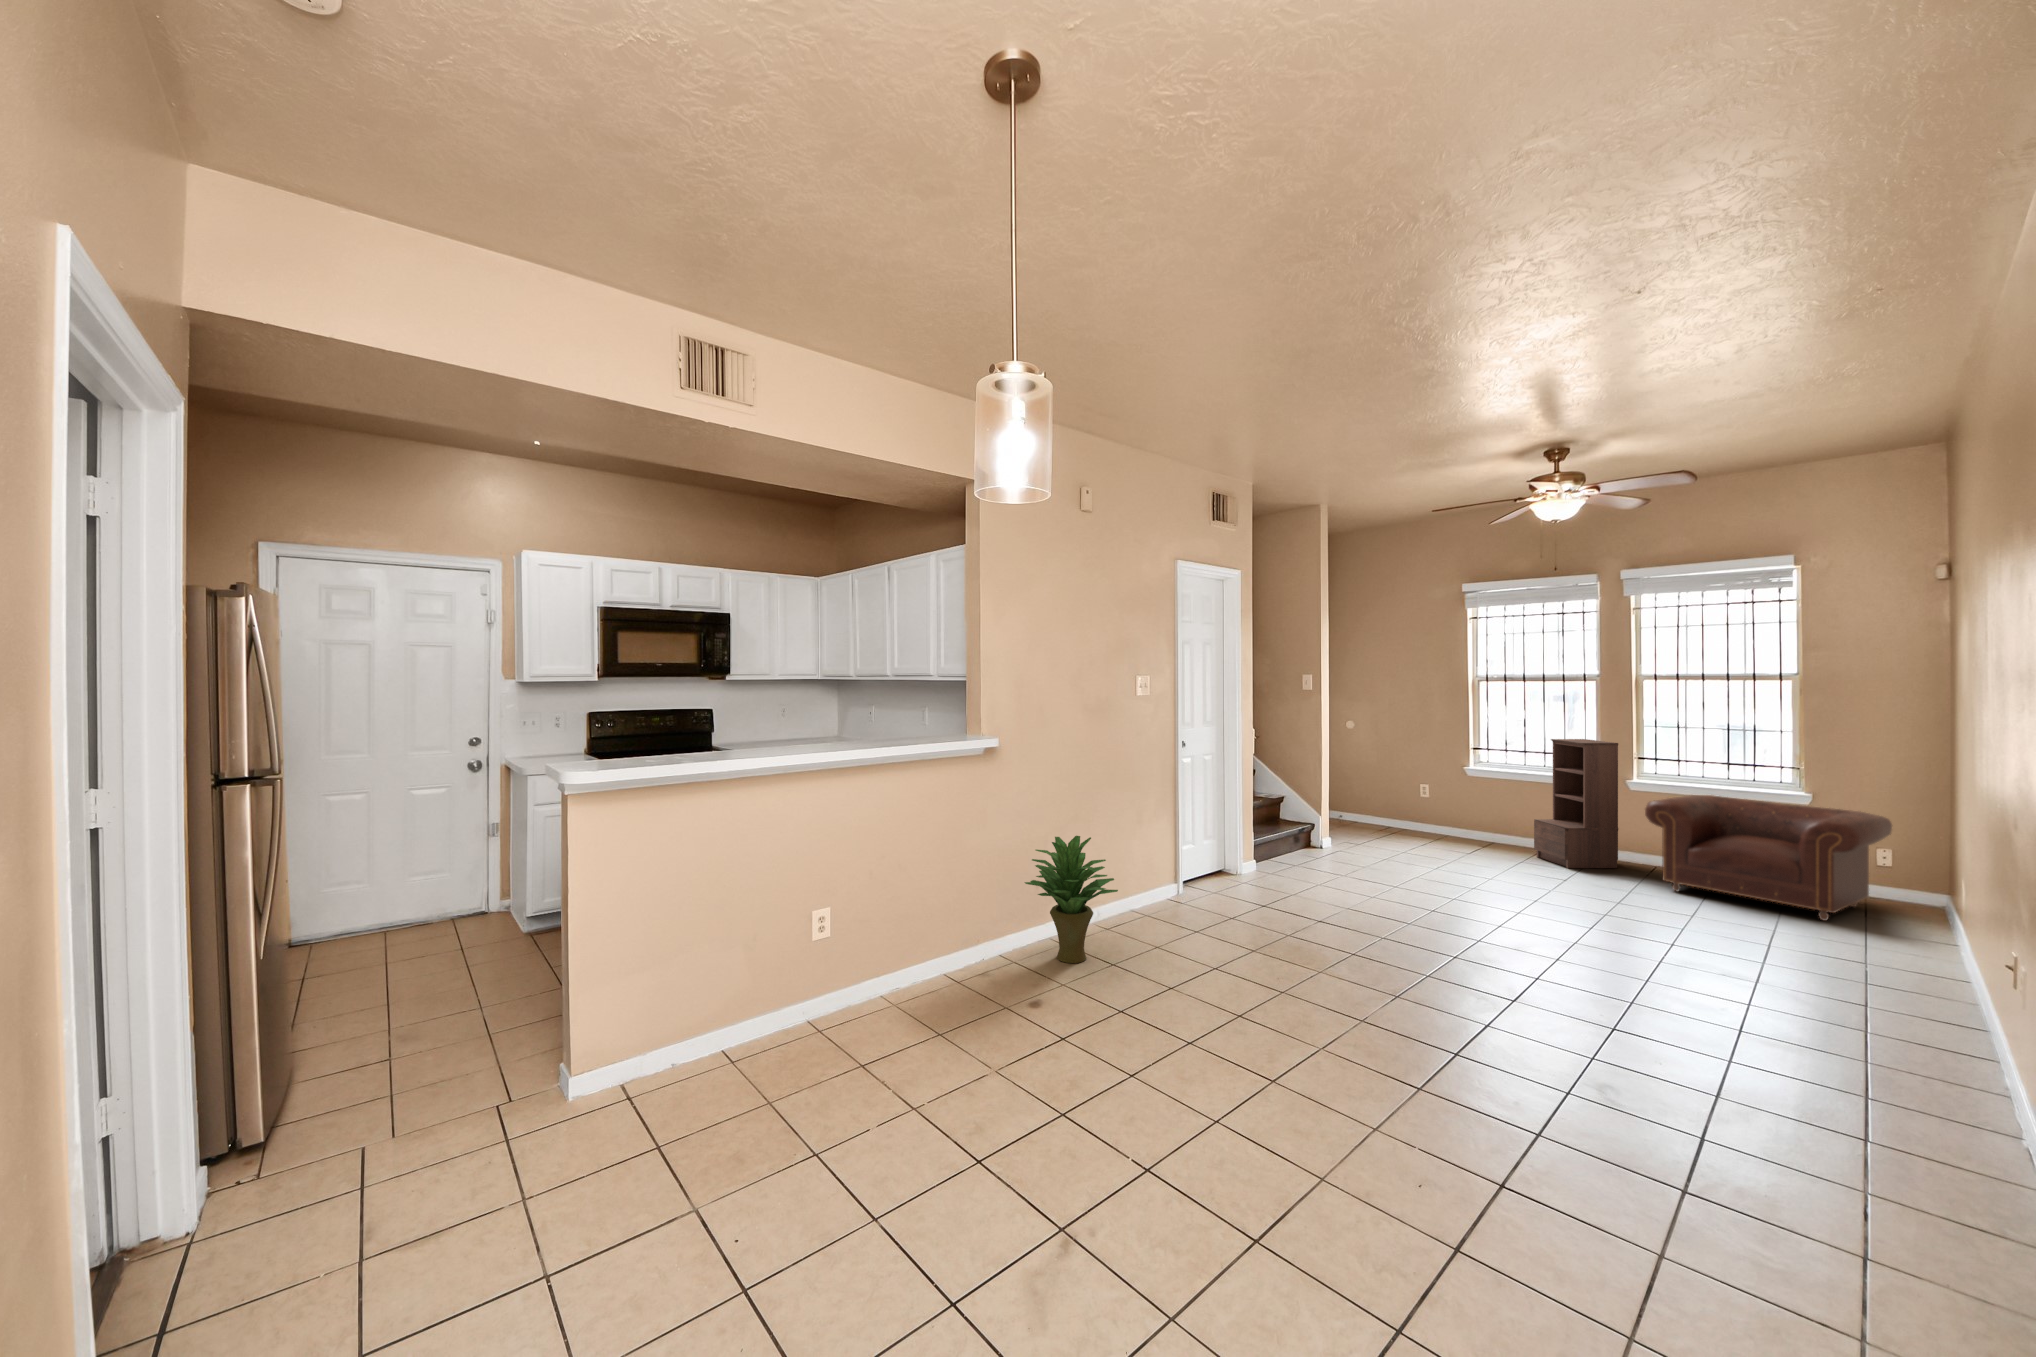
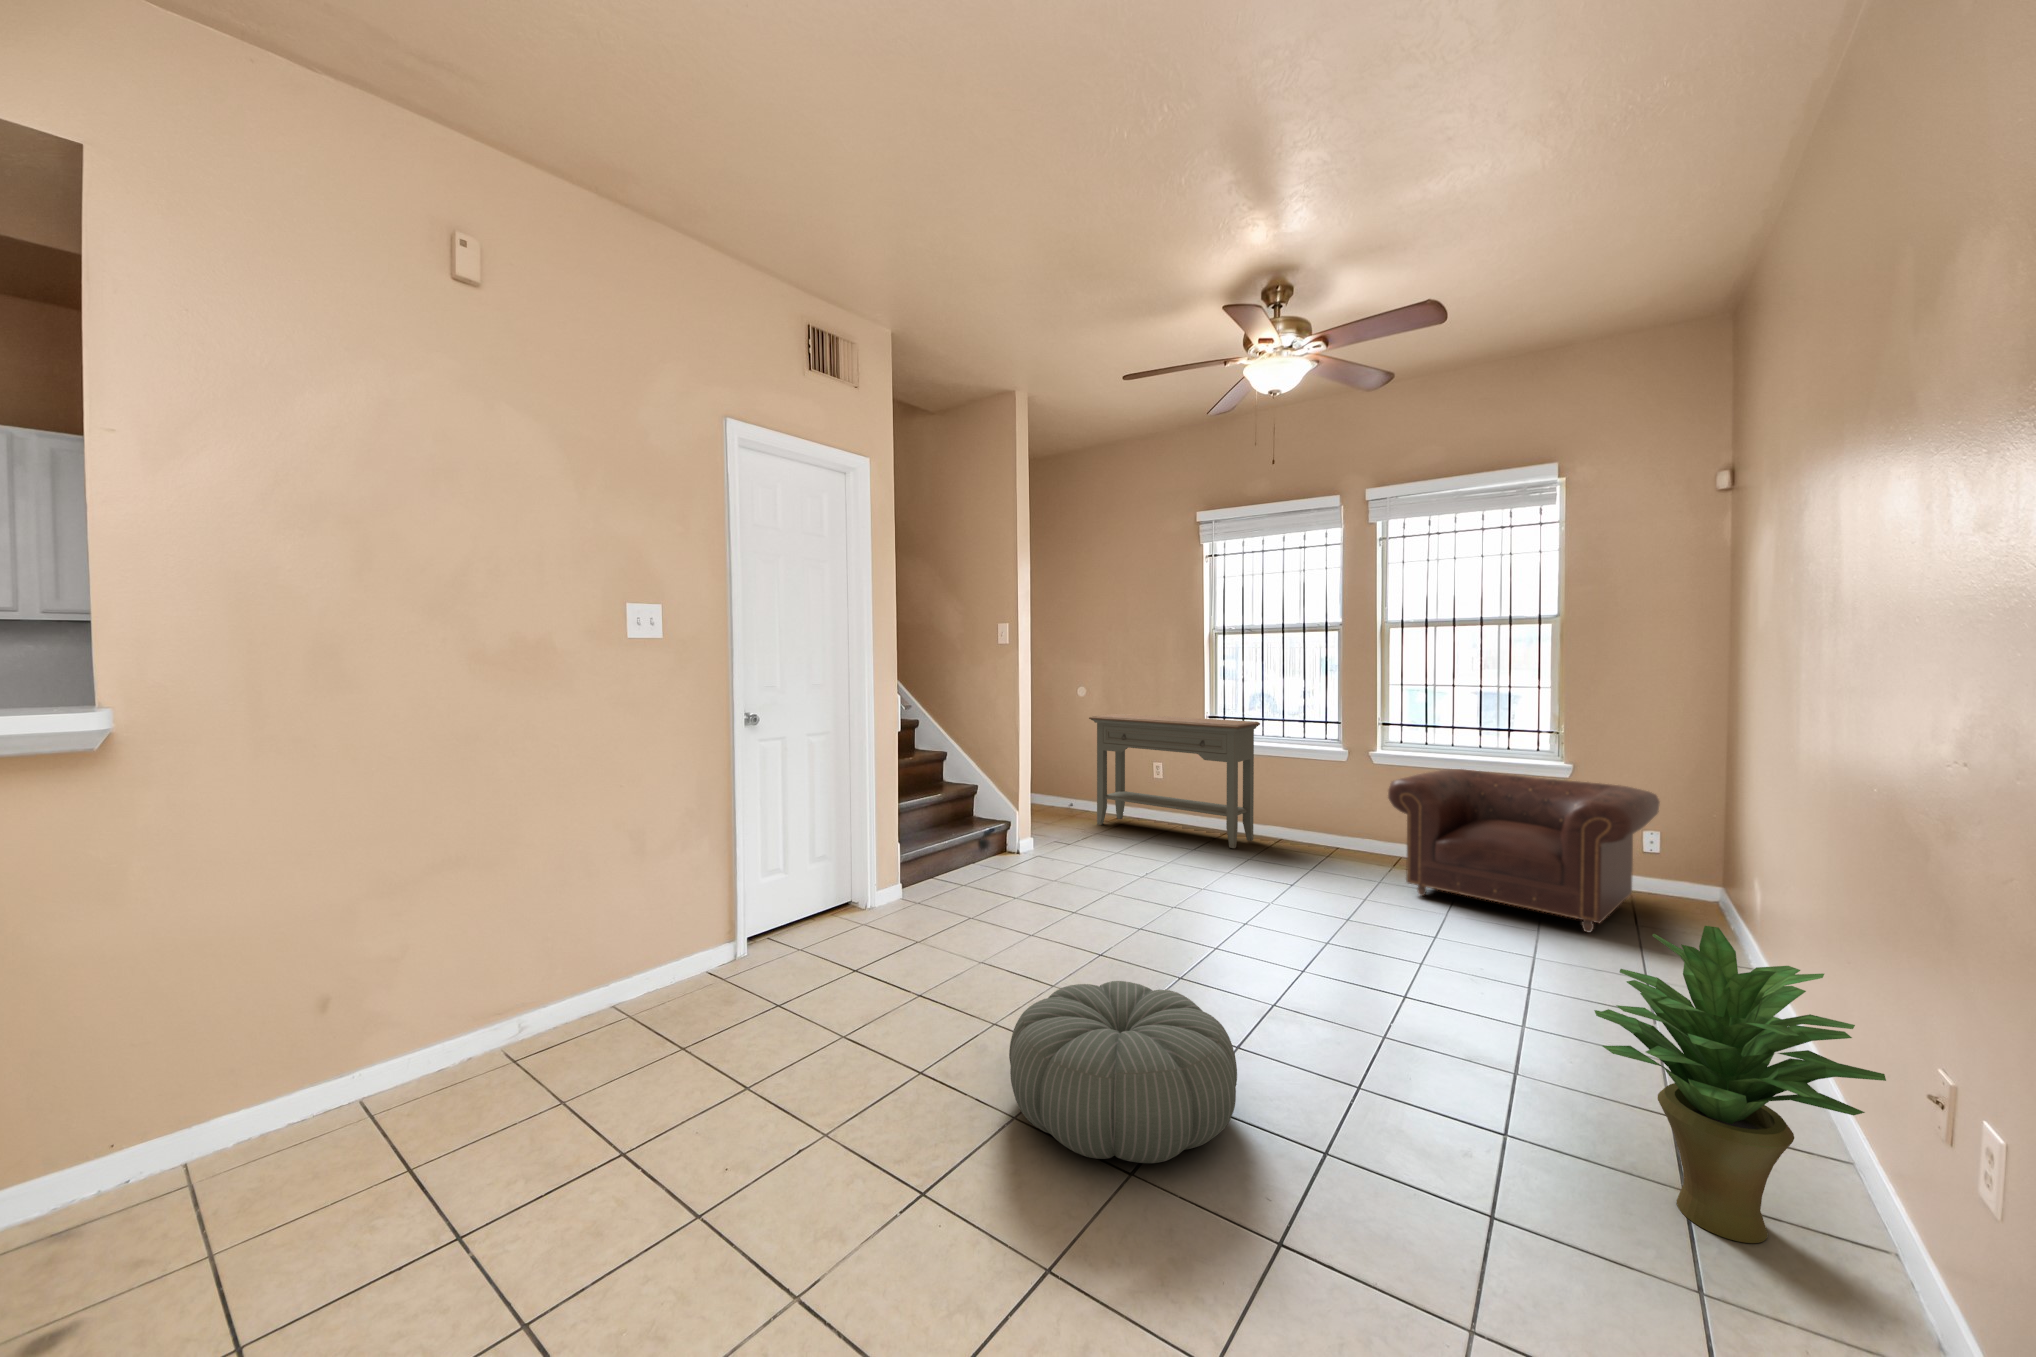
bookshelf: present [1534,739,1618,868] -> none [1269,703,1362,867]
console table: none [1368,743,1523,853] -> present [1089,714,1260,848]
potted plant: present [1025,836,1118,963] -> present [1594,926,1886,1243]
pouf: none [1415,910,1568,997] -> present [1009,981,1237,1163]

